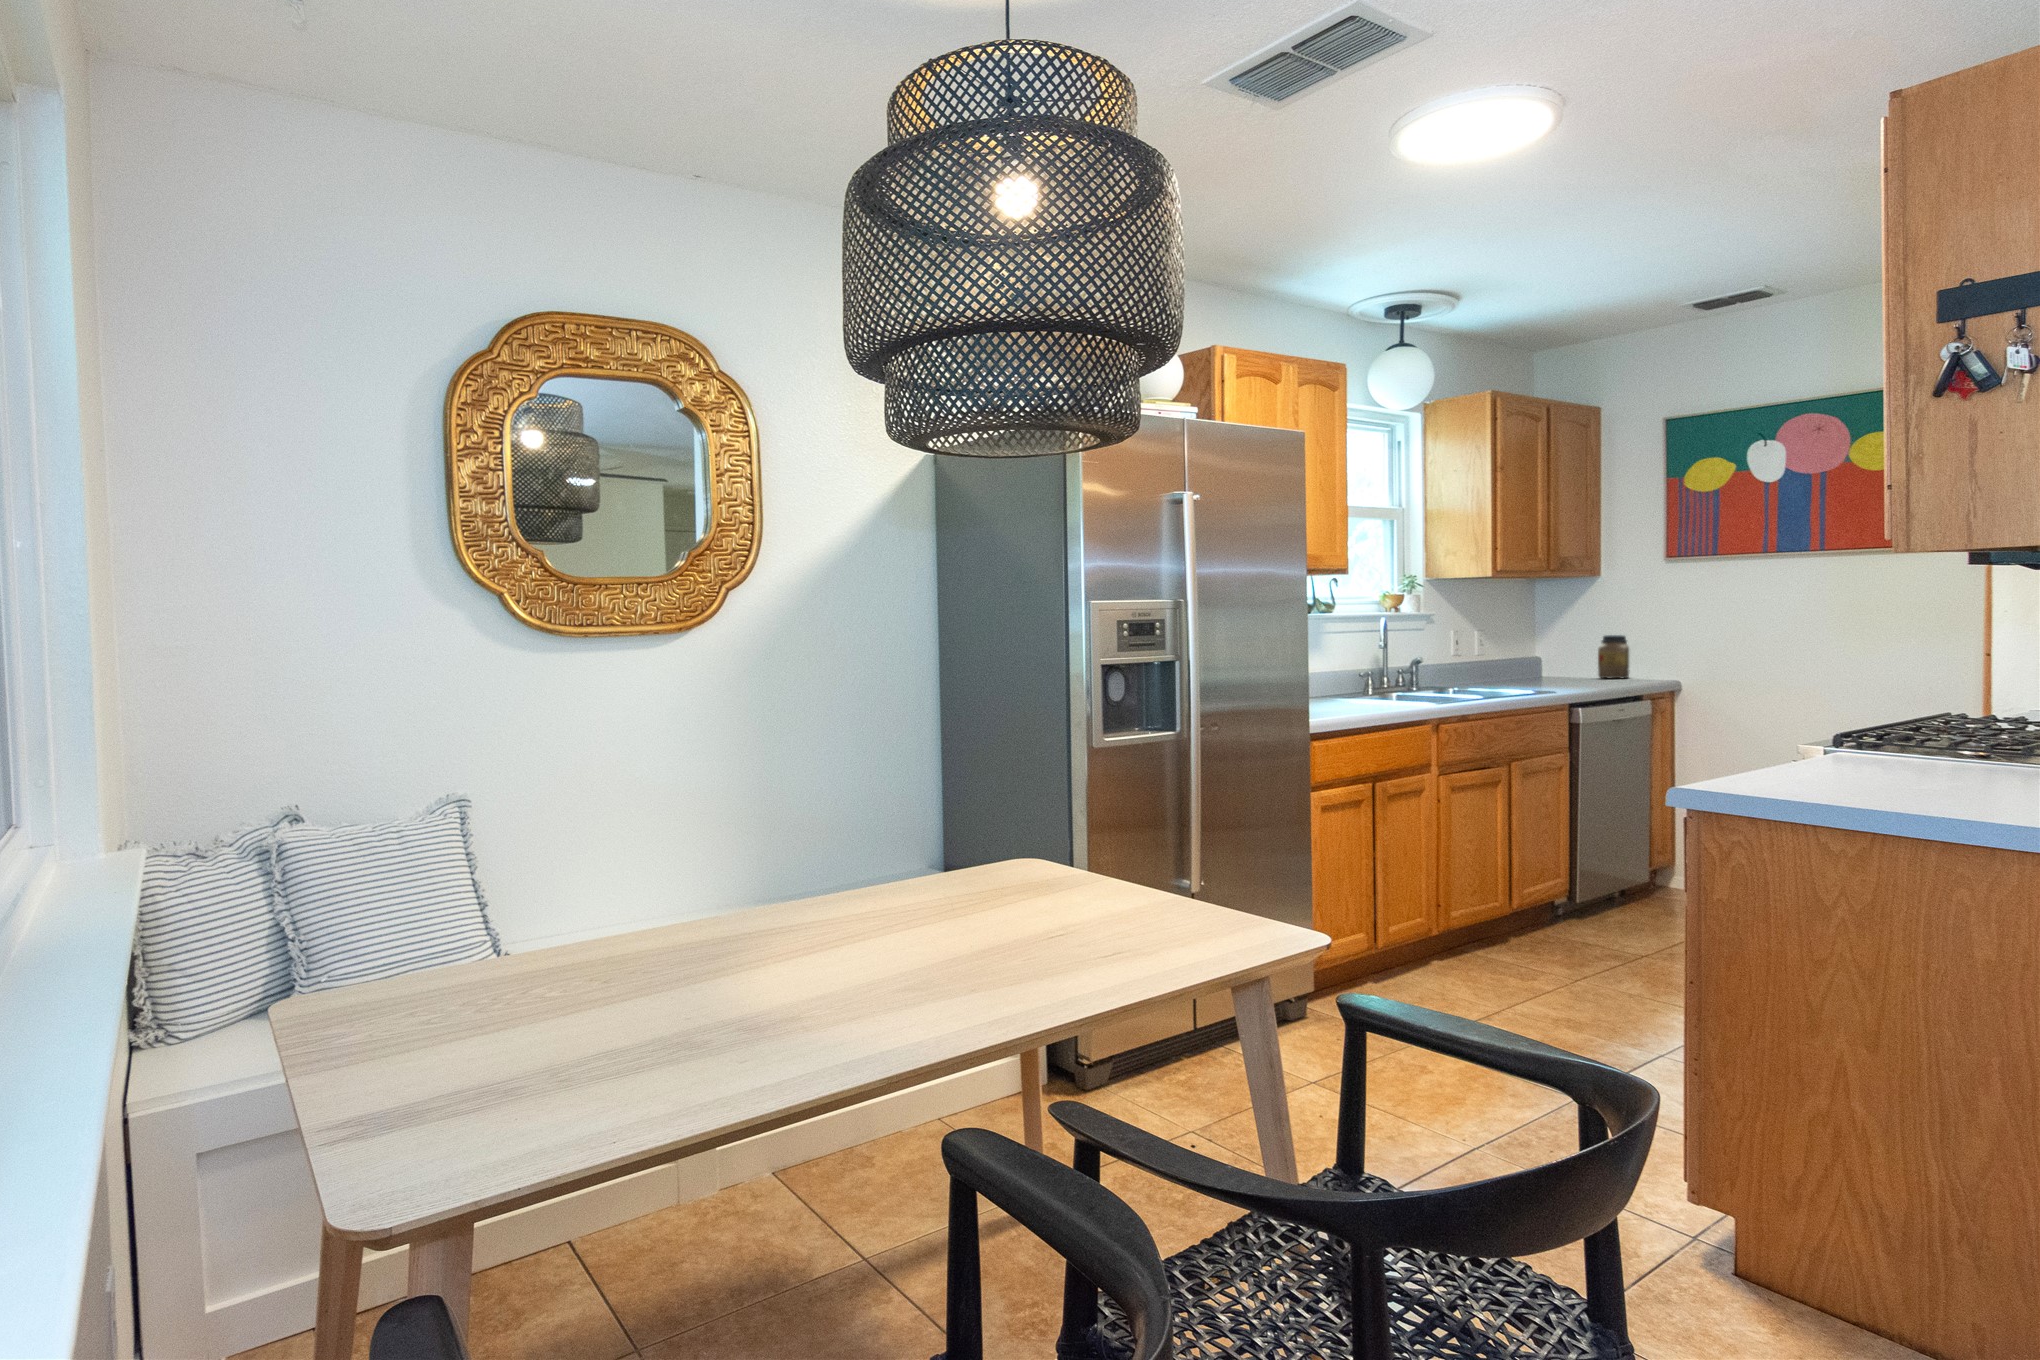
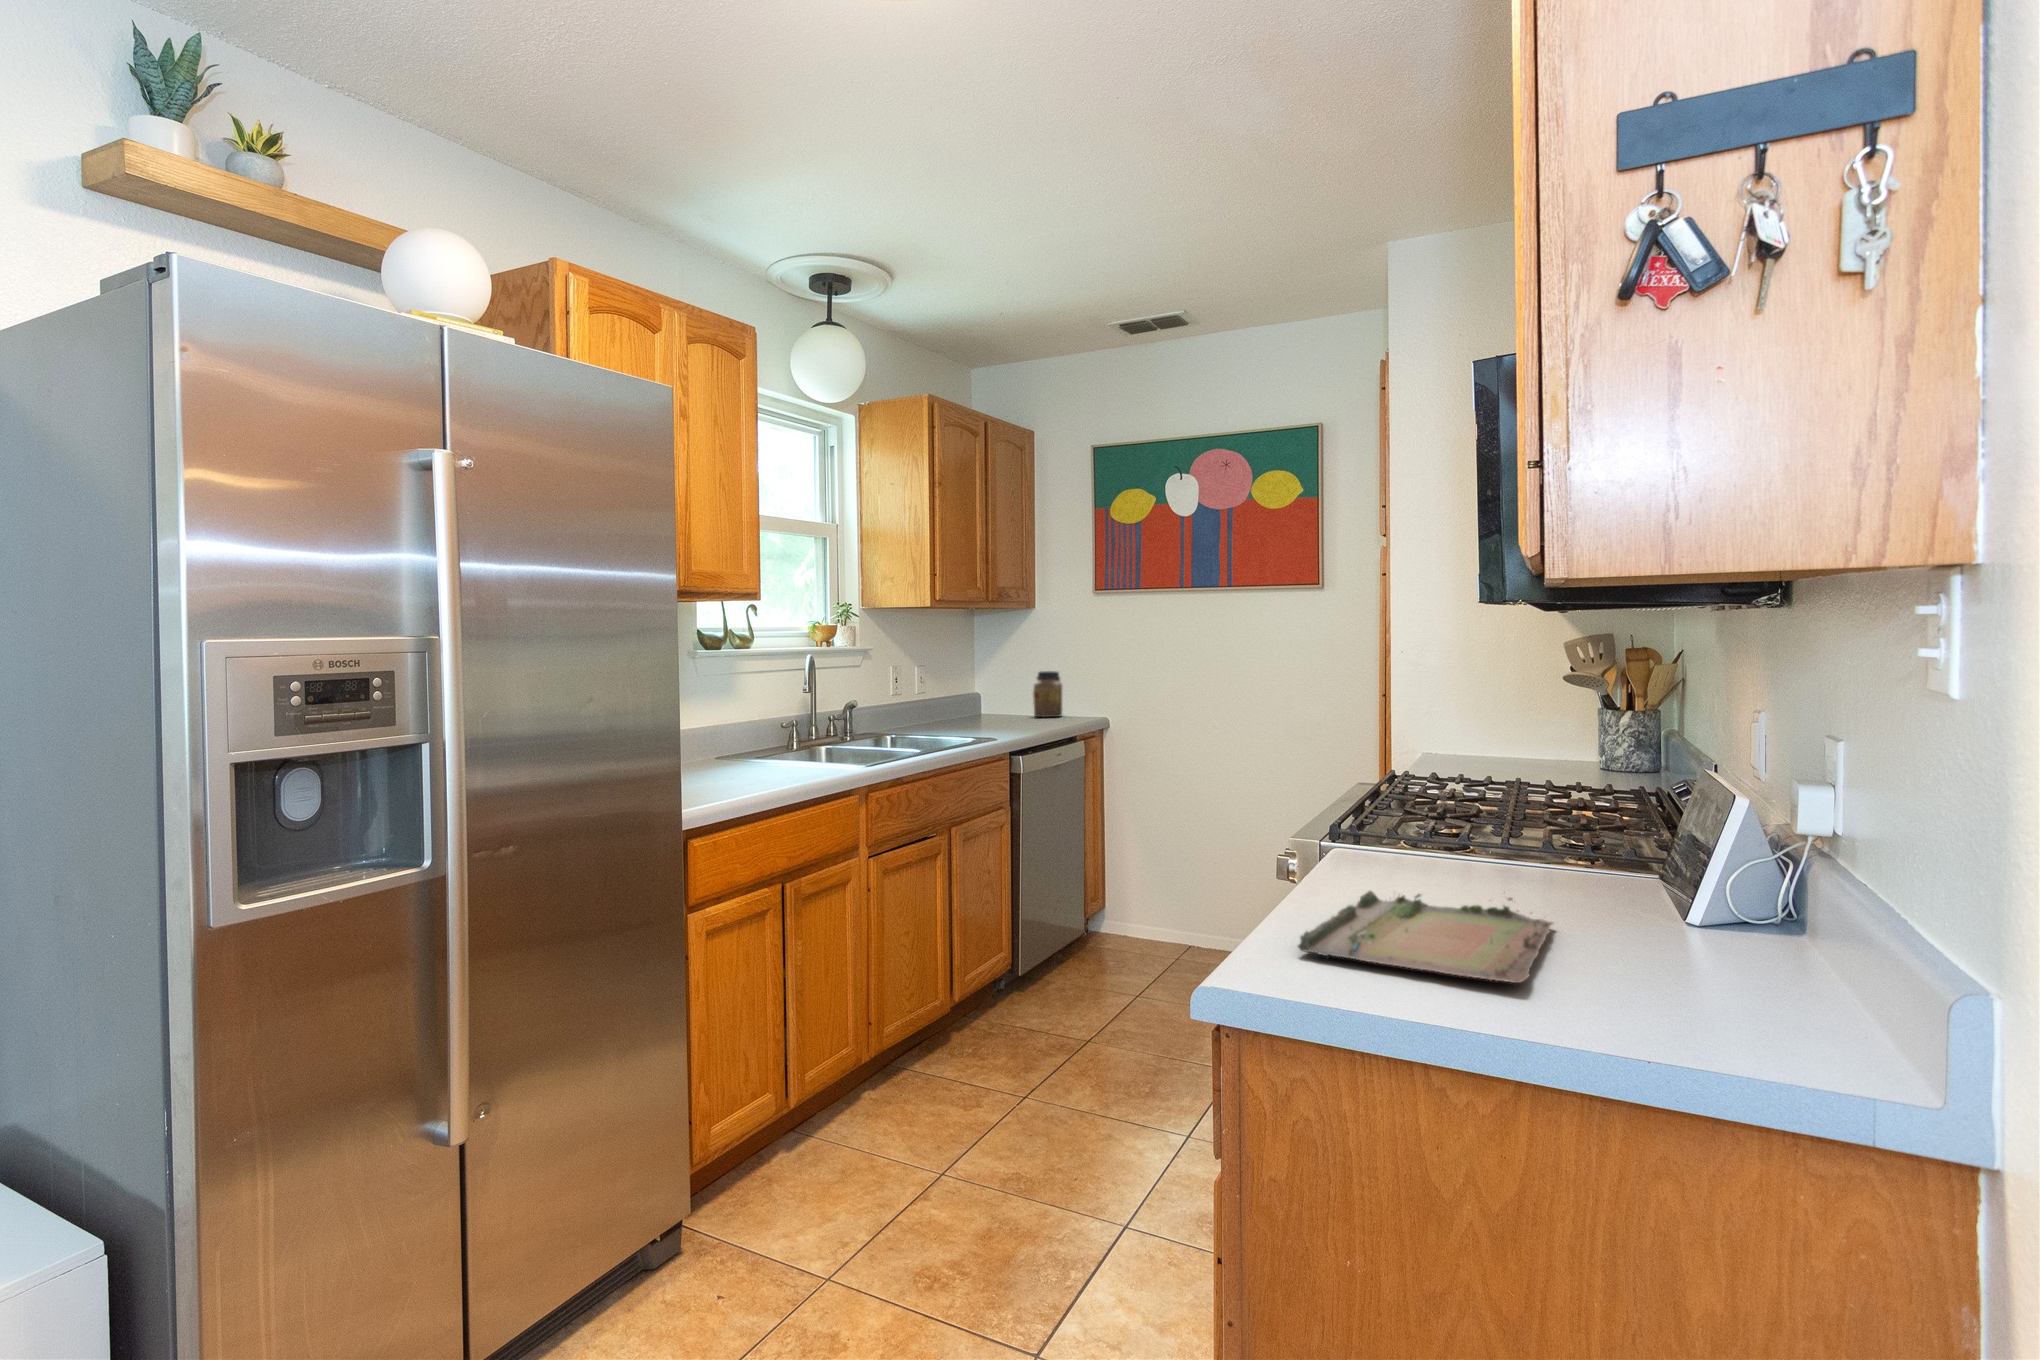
tray: none [1751,765,1970,799] -> present [1298,891,1553,983]

